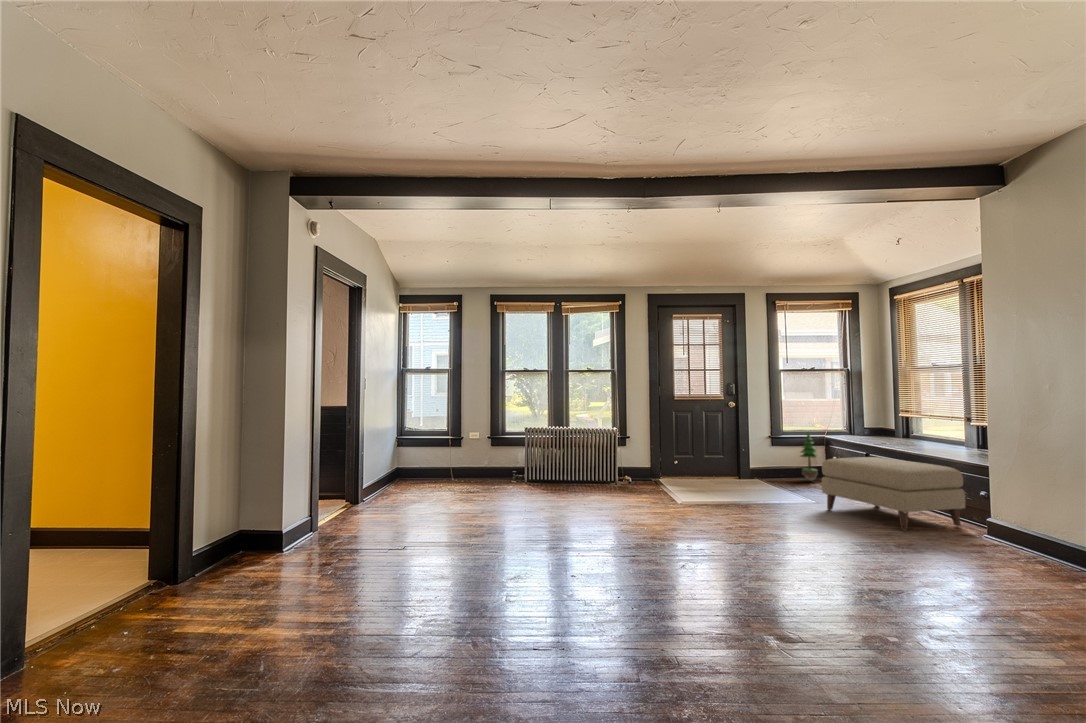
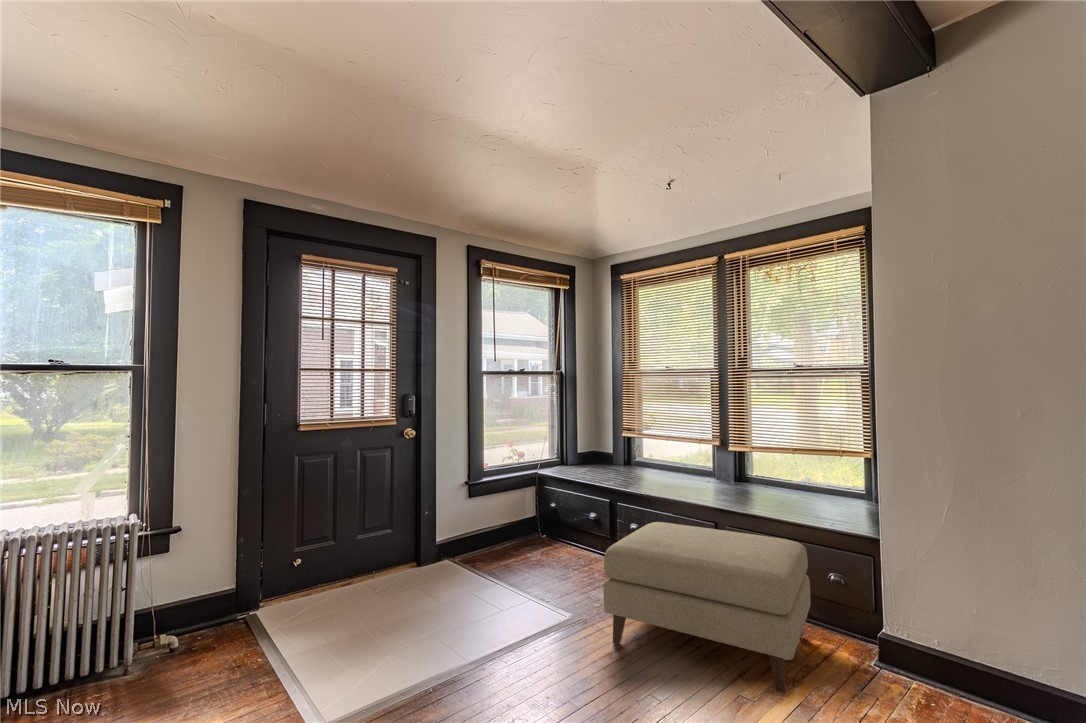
potted tree: present [801,432,818,481] -> none [507,467,535,547]

